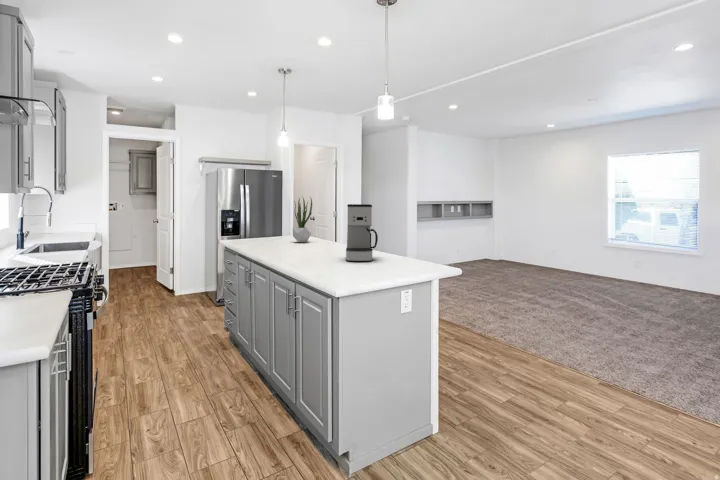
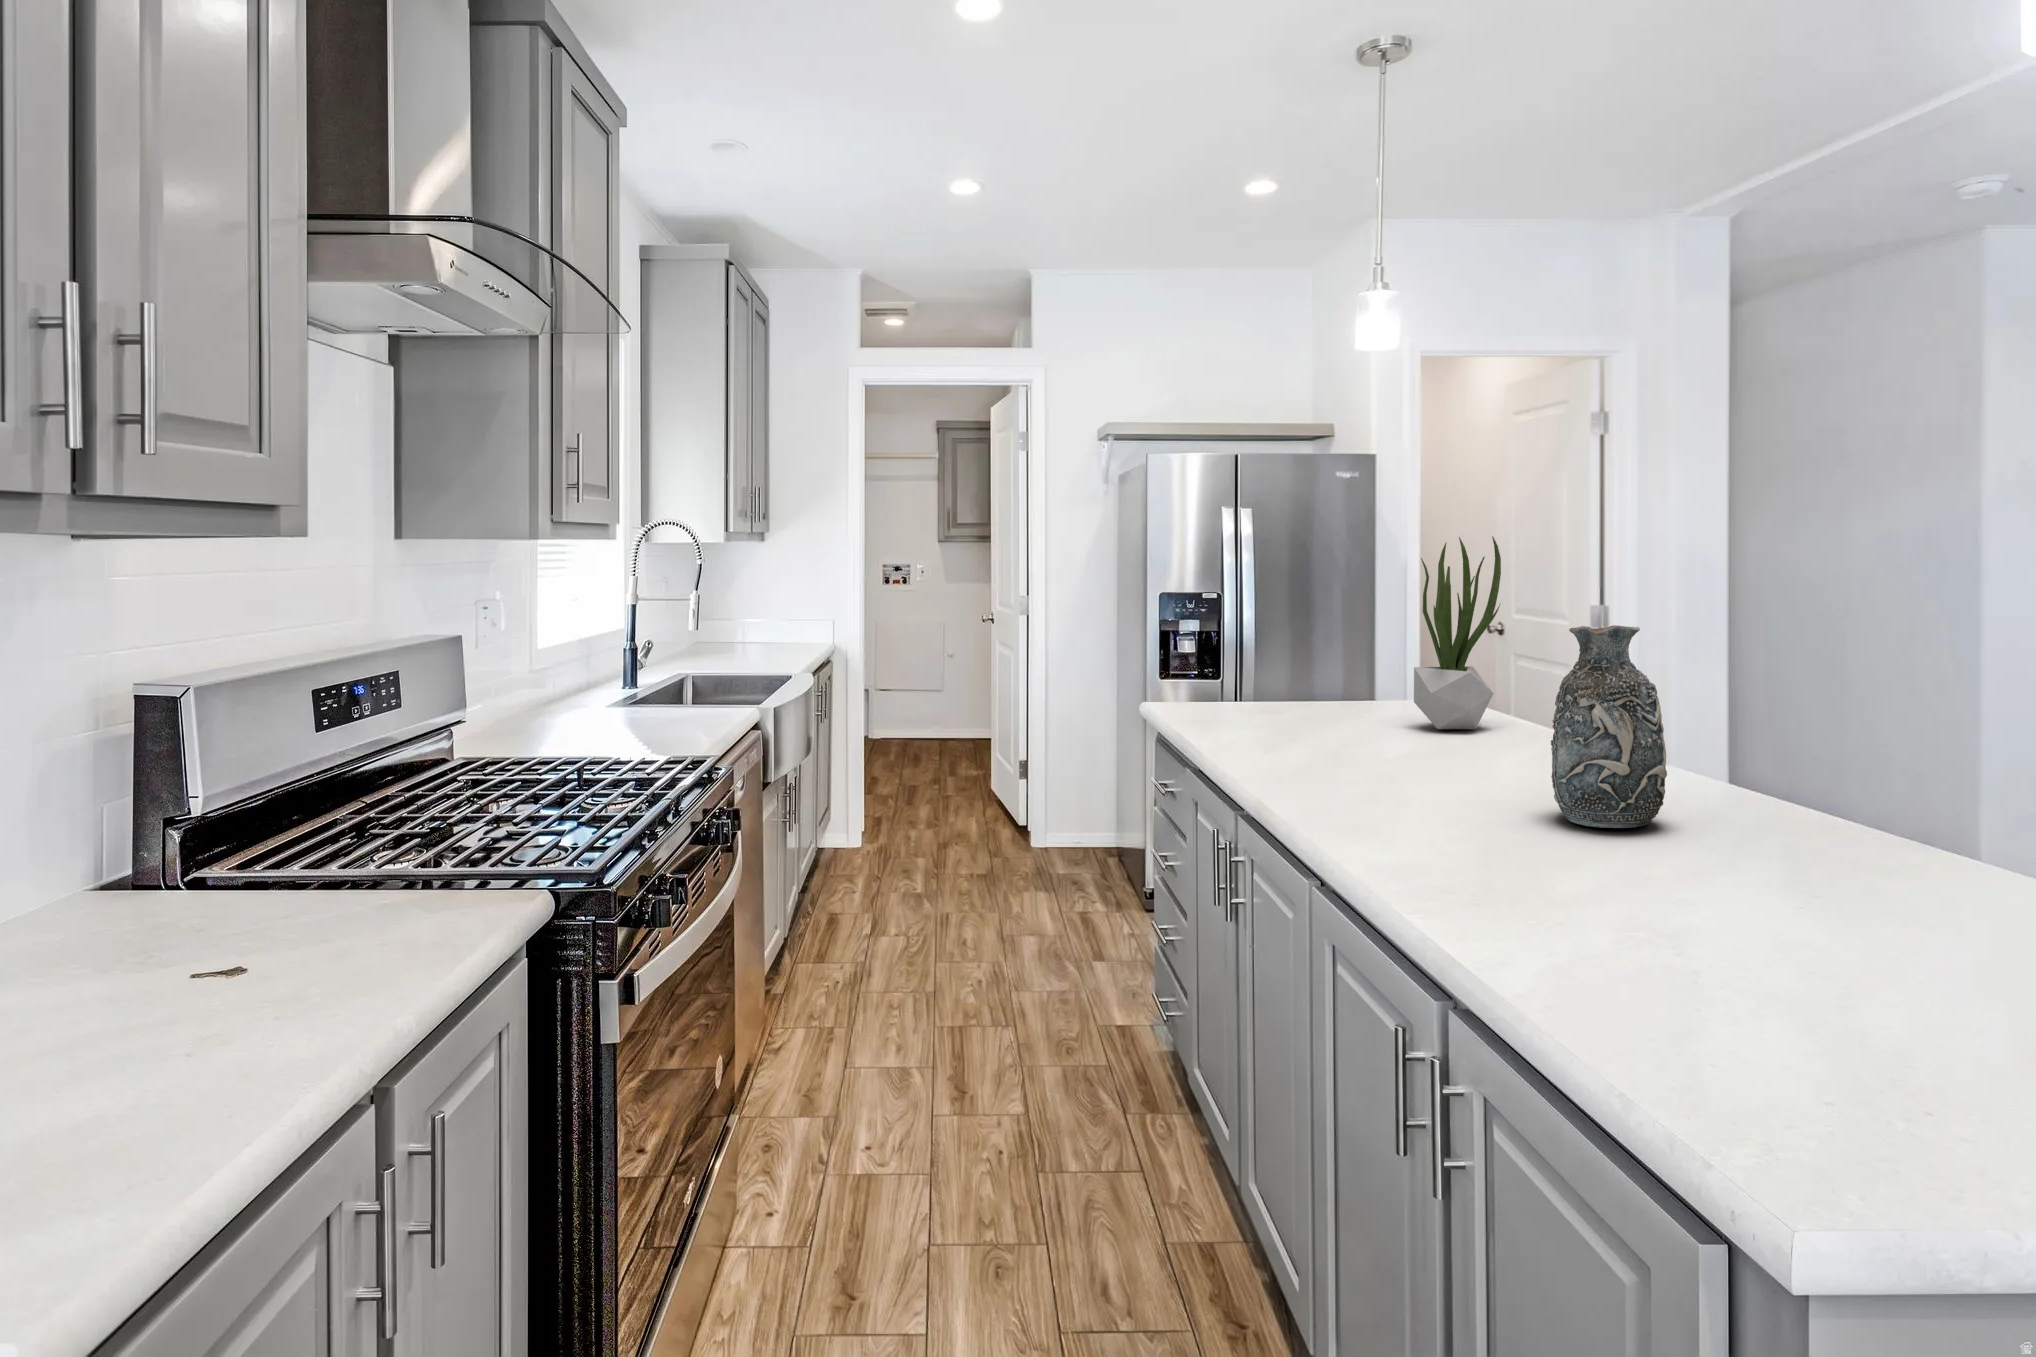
coffee maker: present [346,204,378,262] -> none [1716,573,1940,903]
decorative vase: none [318,214,339,255] -> present [1551,625,1667,828]

